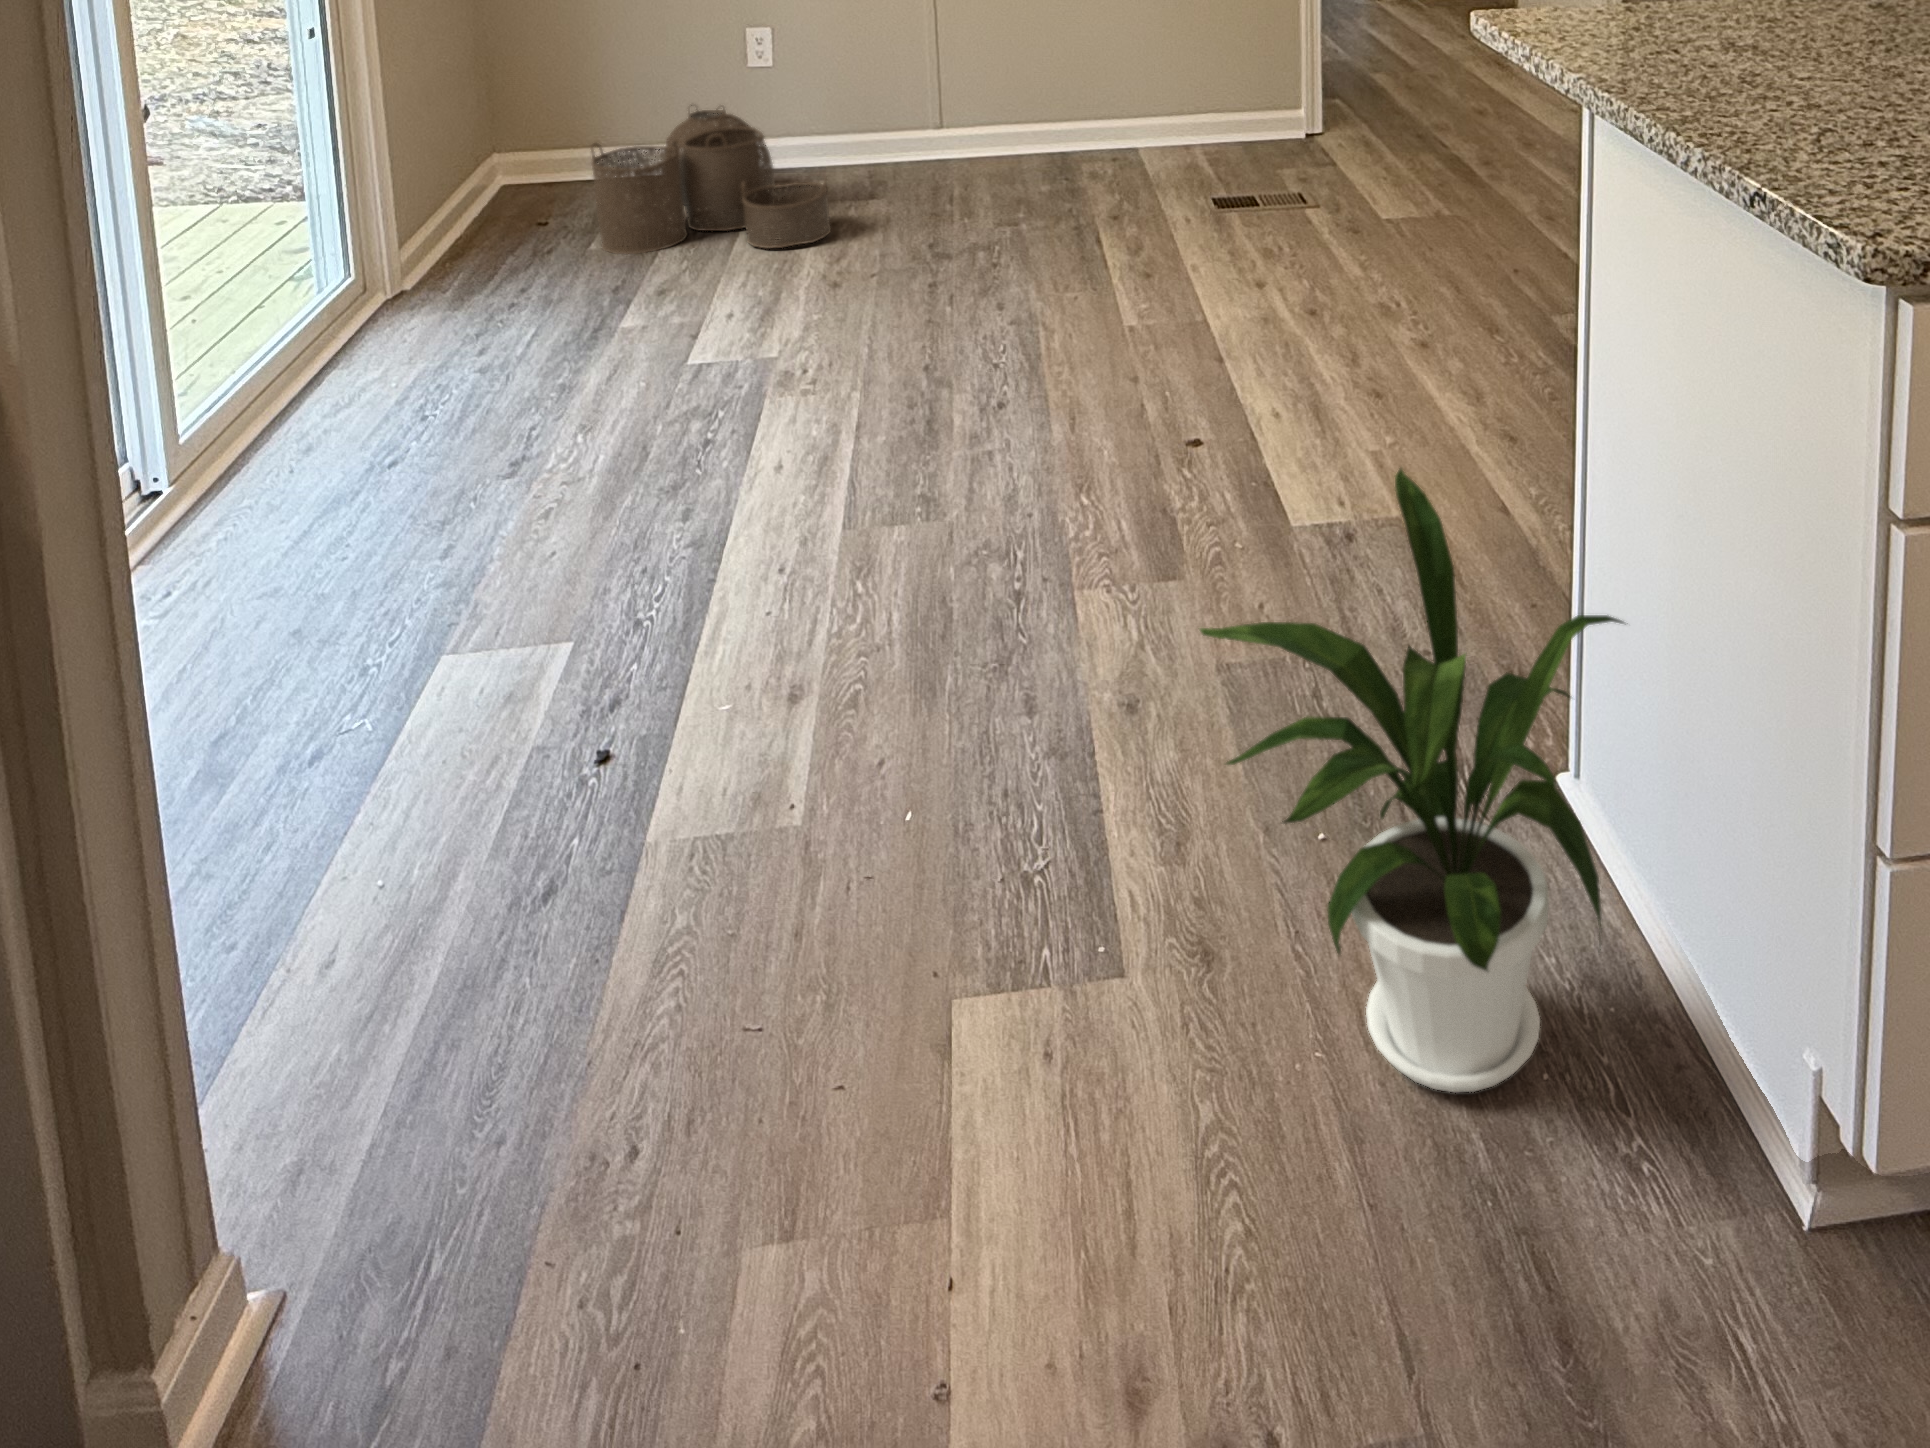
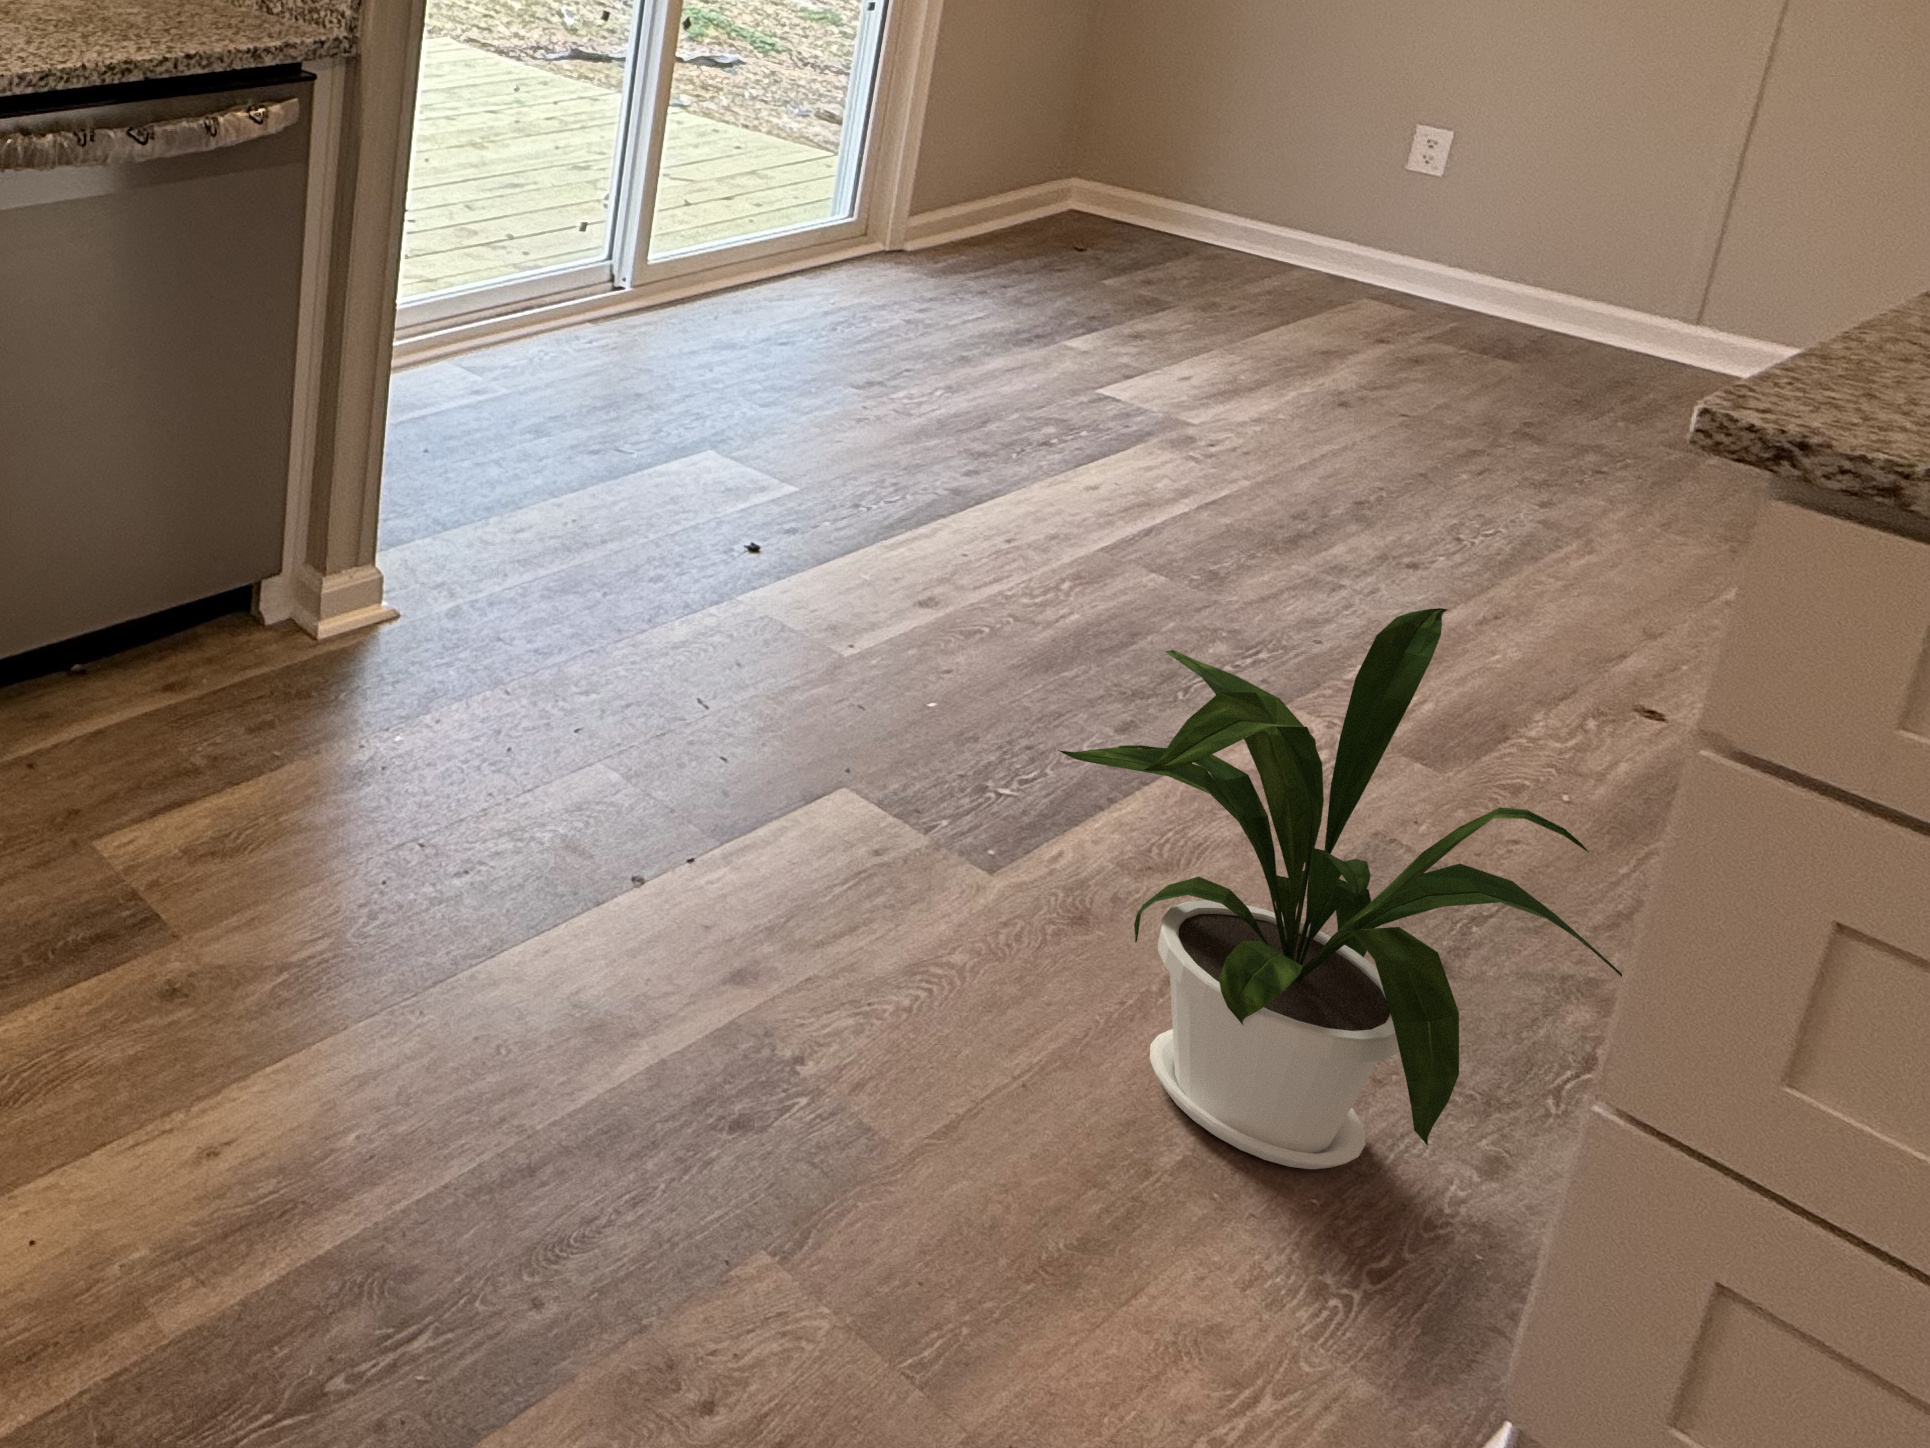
woven basket: present [591,105,831,254] -> none [1115,184,1402,362]

